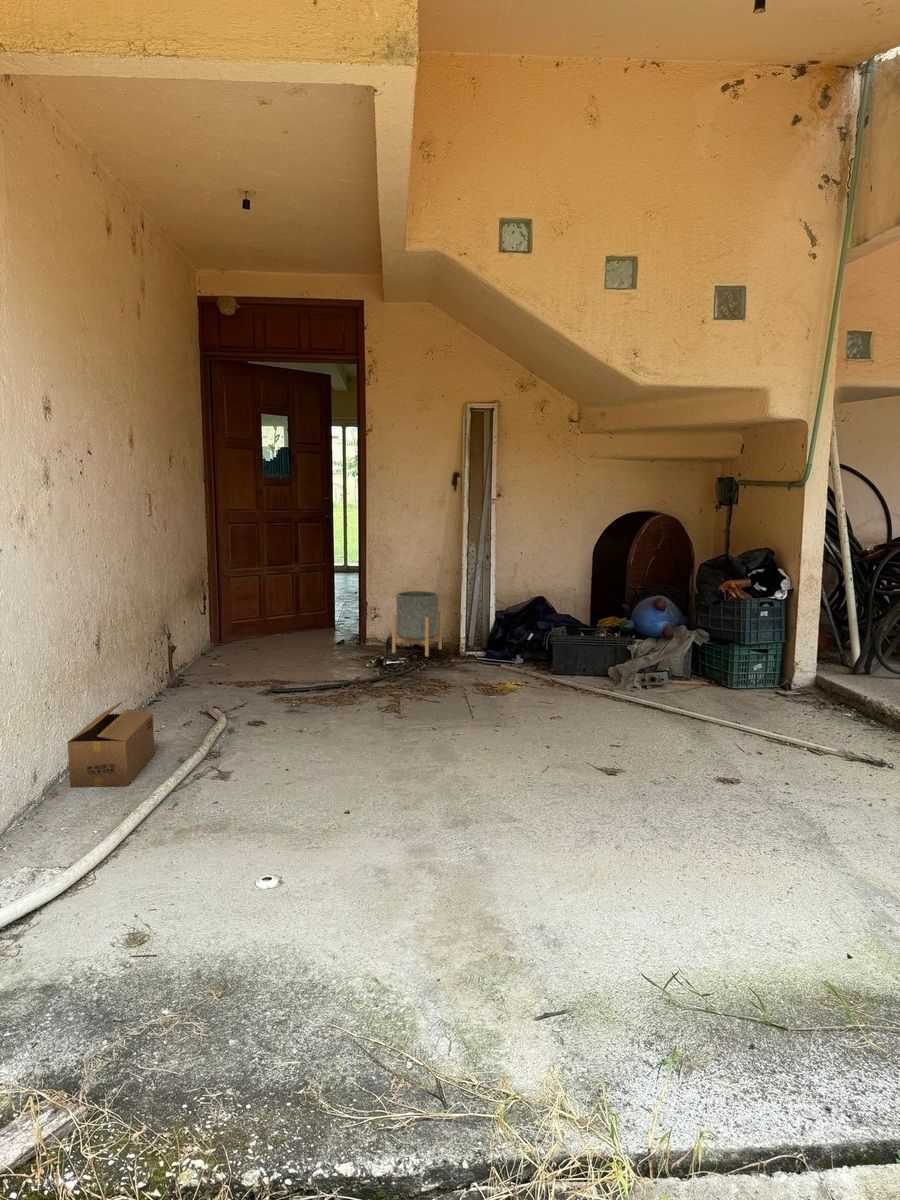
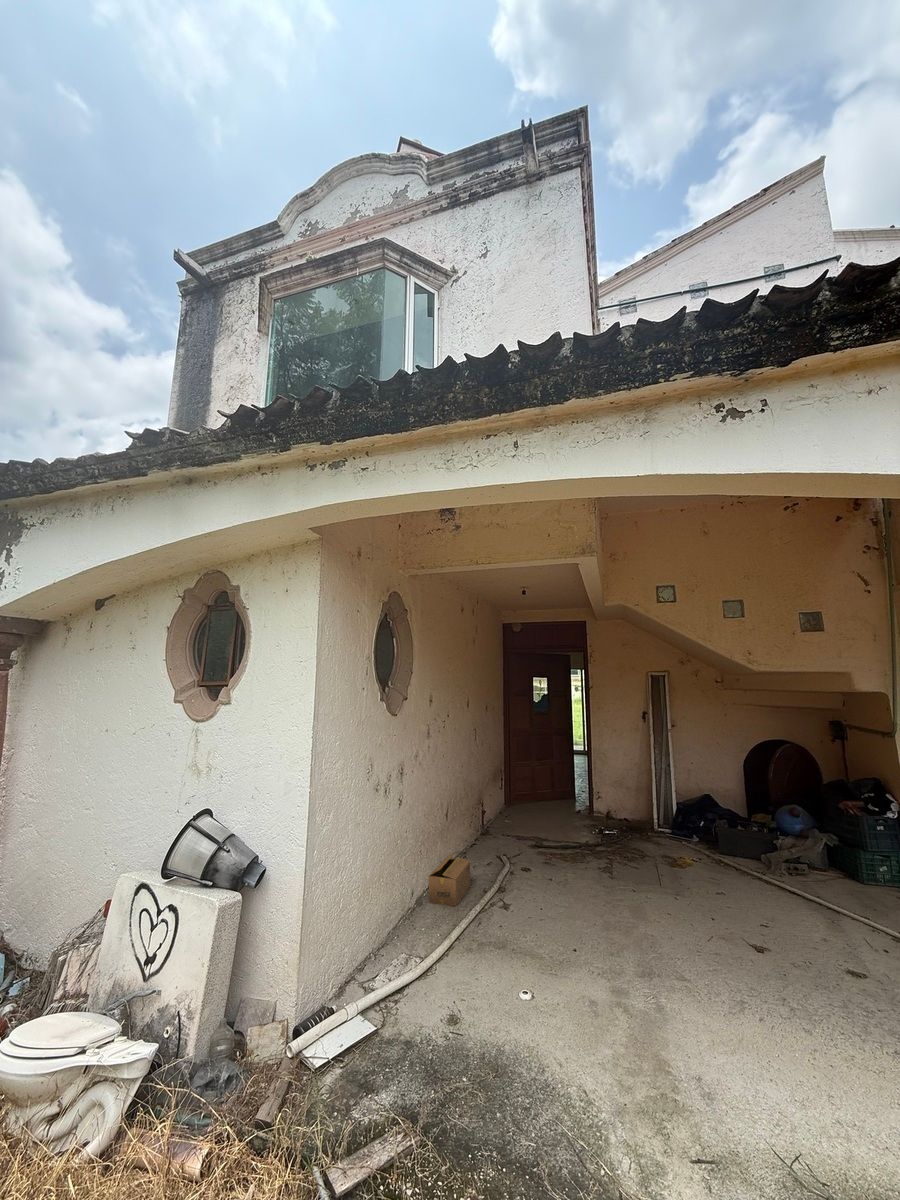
planter: present [392,591,442,656] -> none [606,784,641,829]

